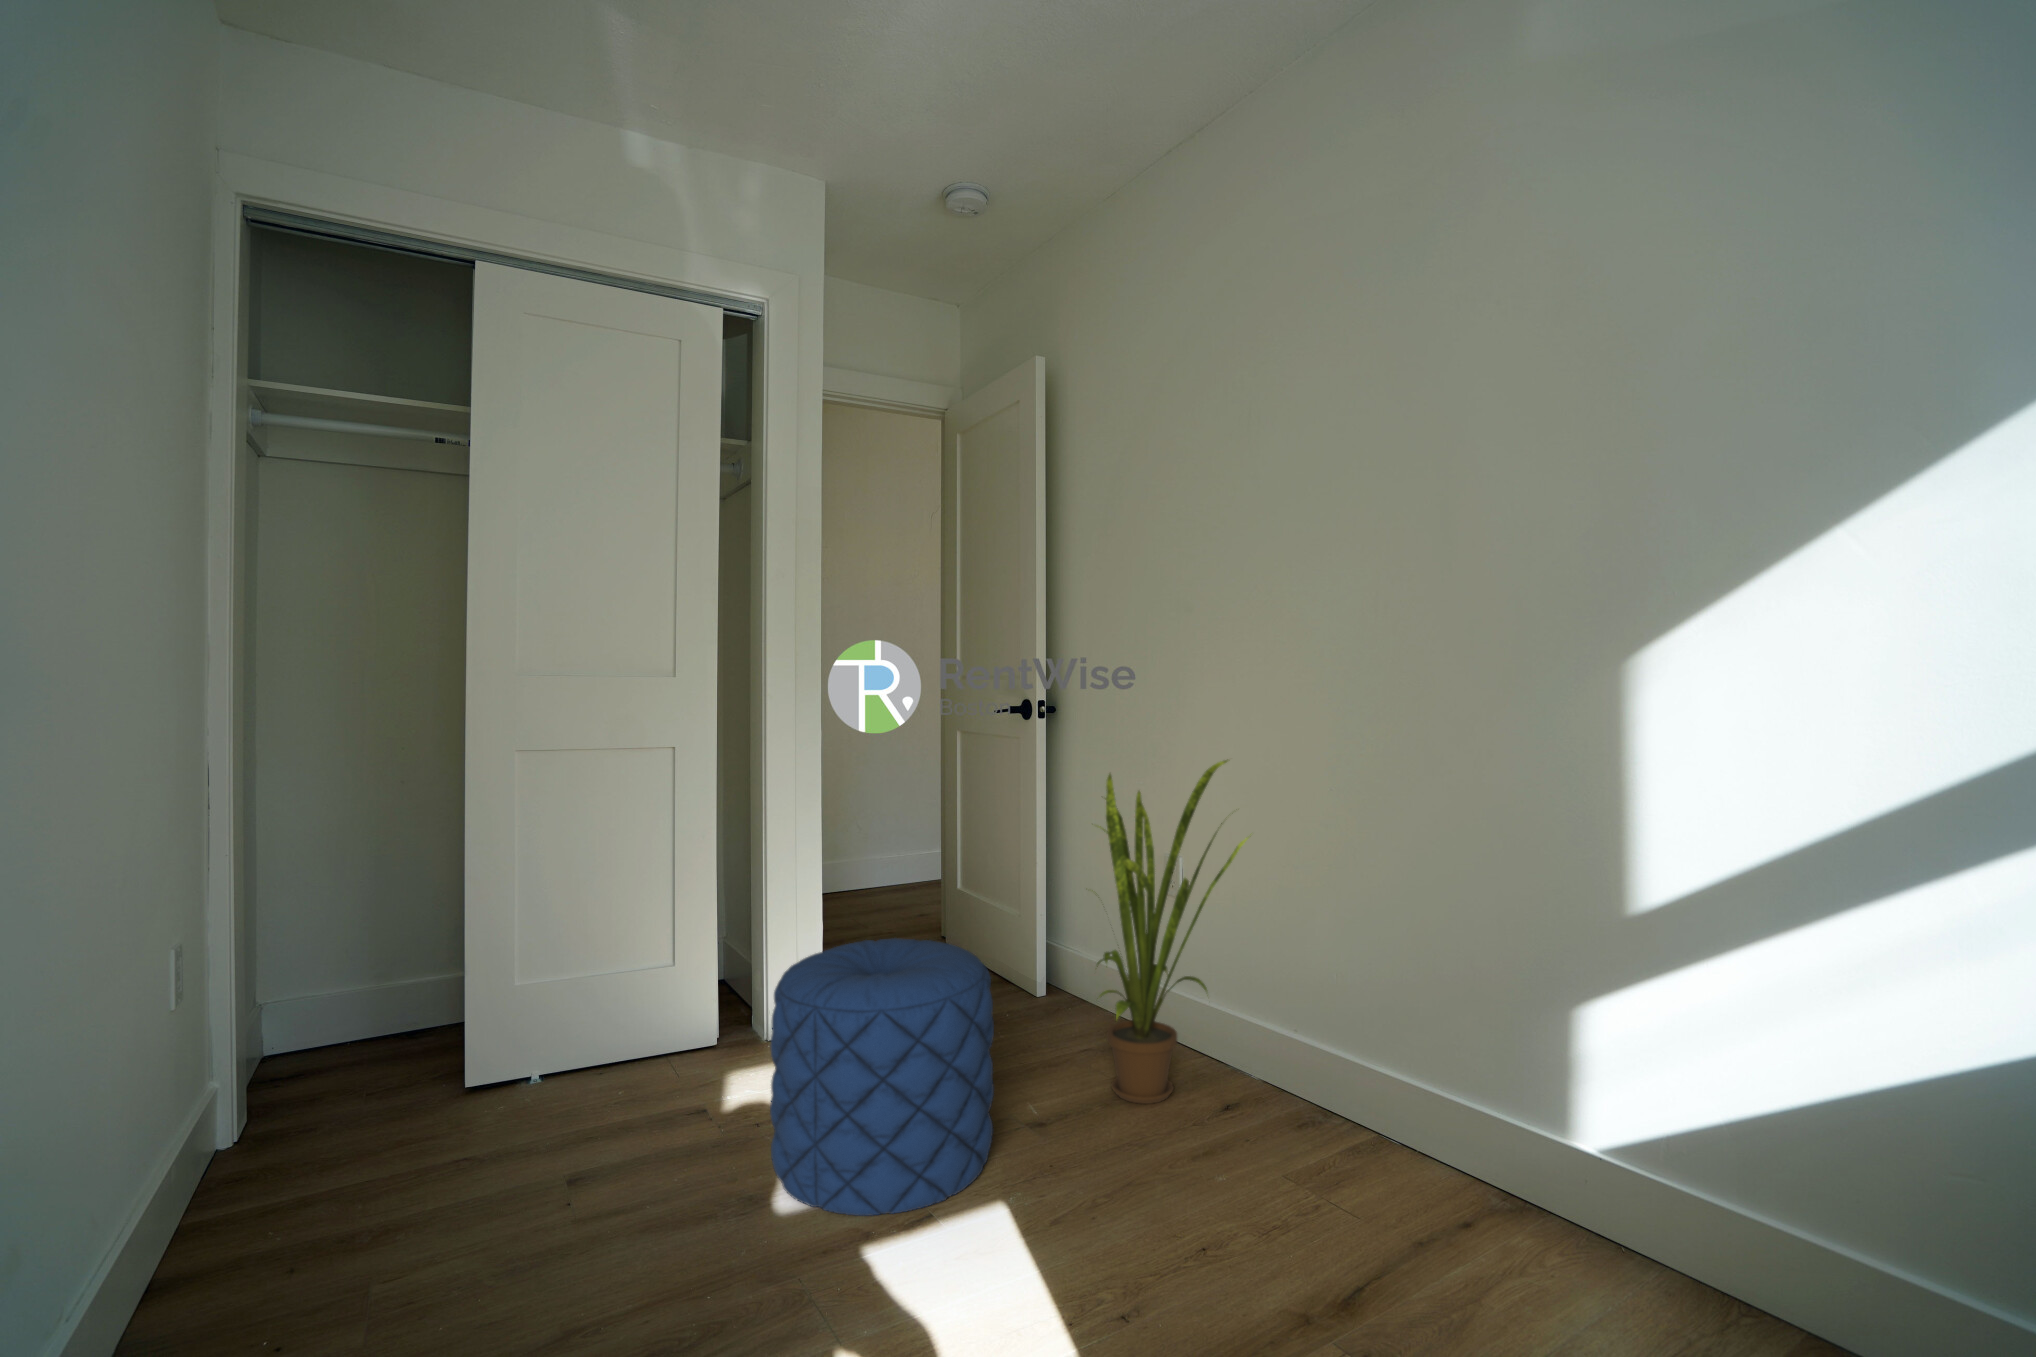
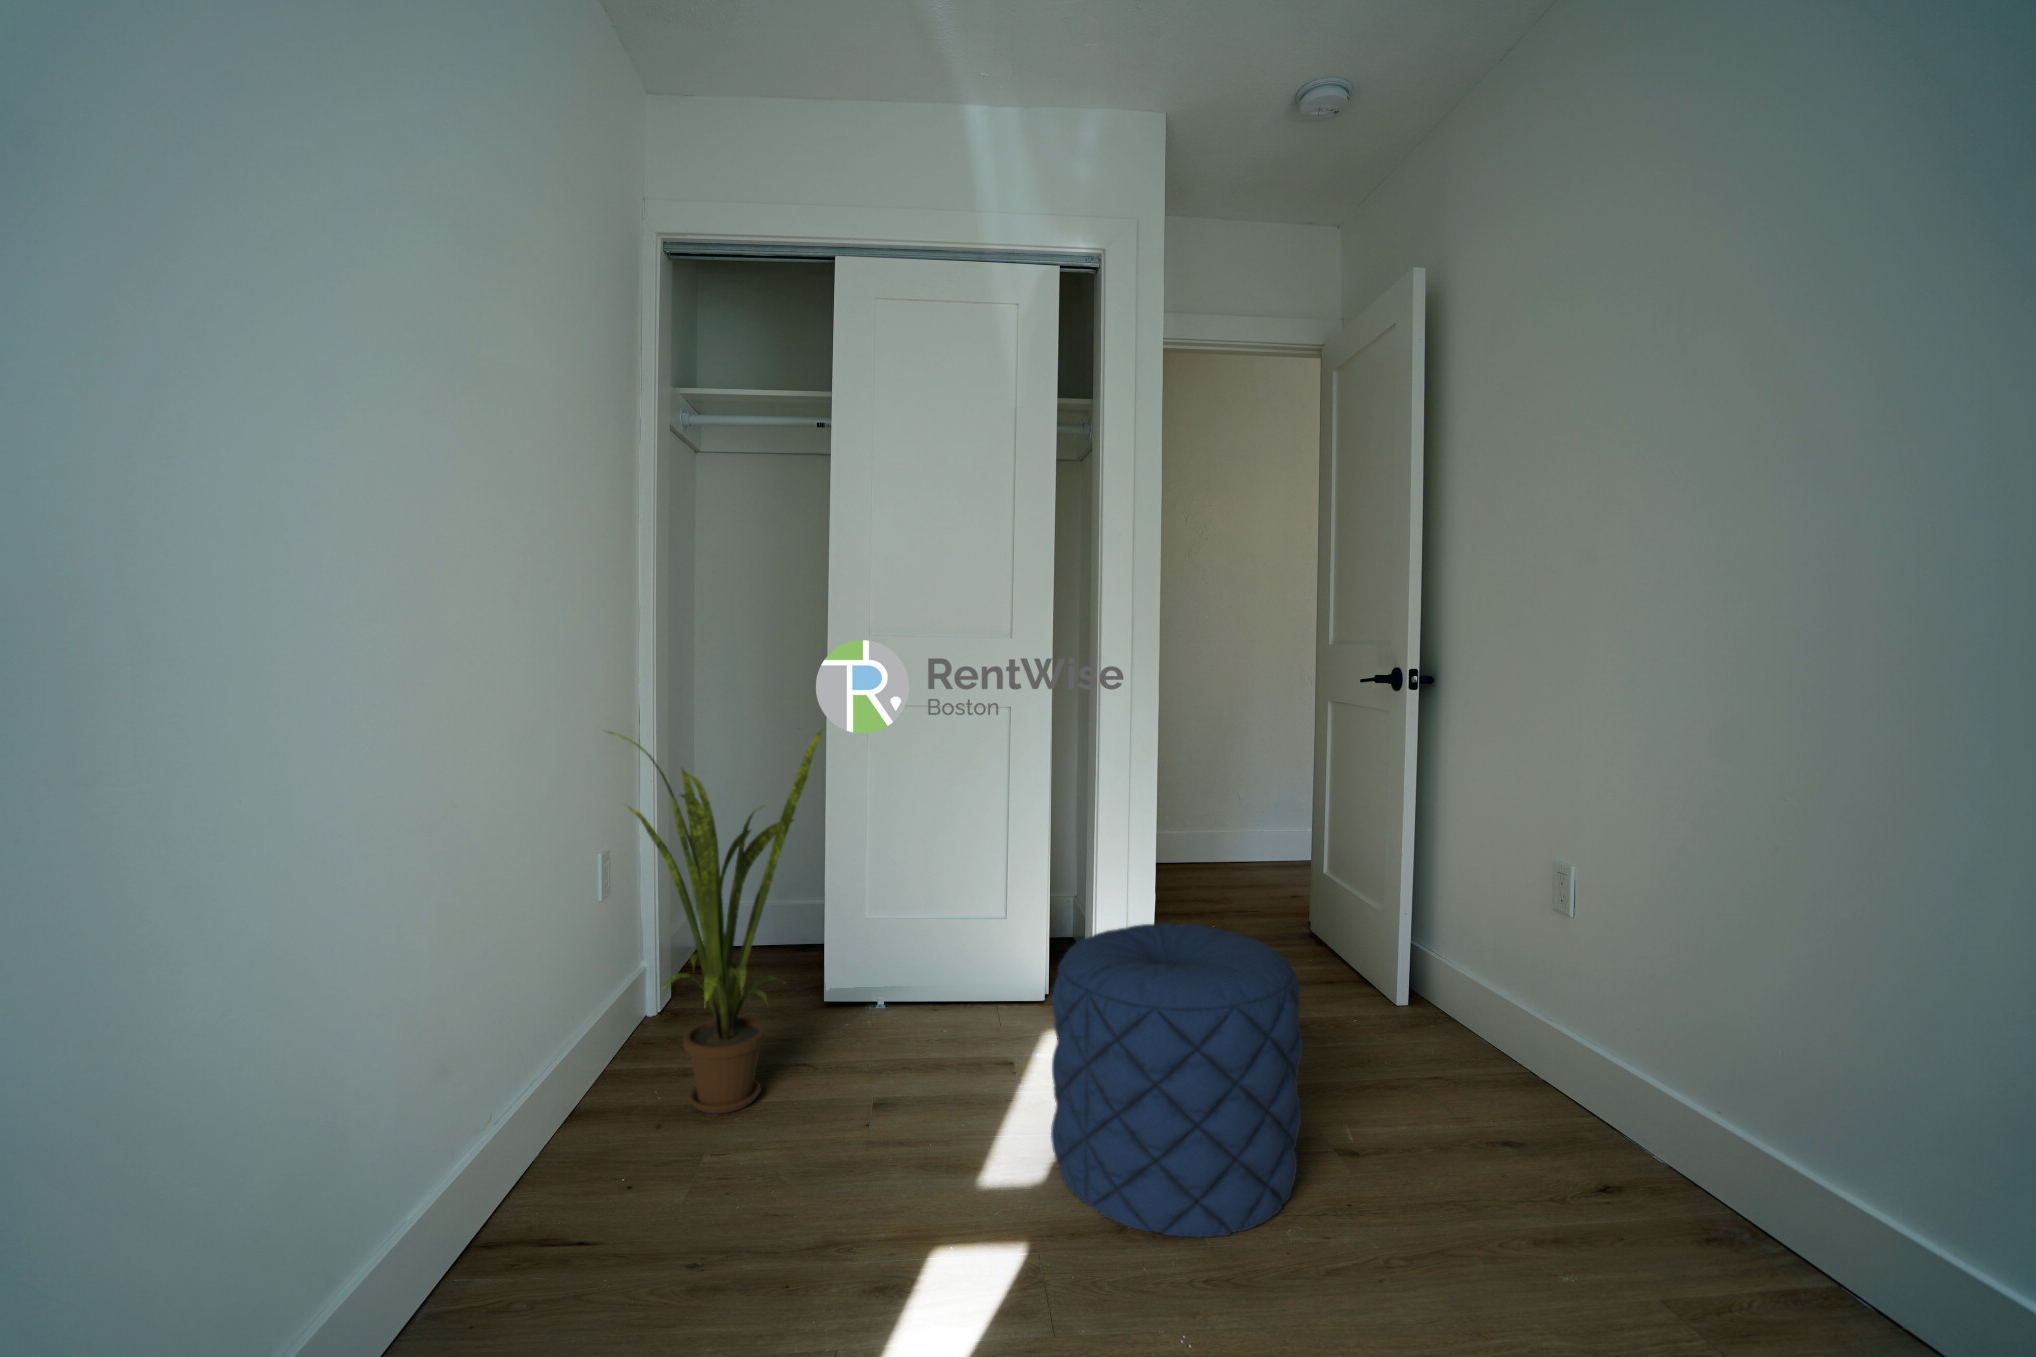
house plant: present [1097,759,1251,1104] -> present [610,730,823,1113]

